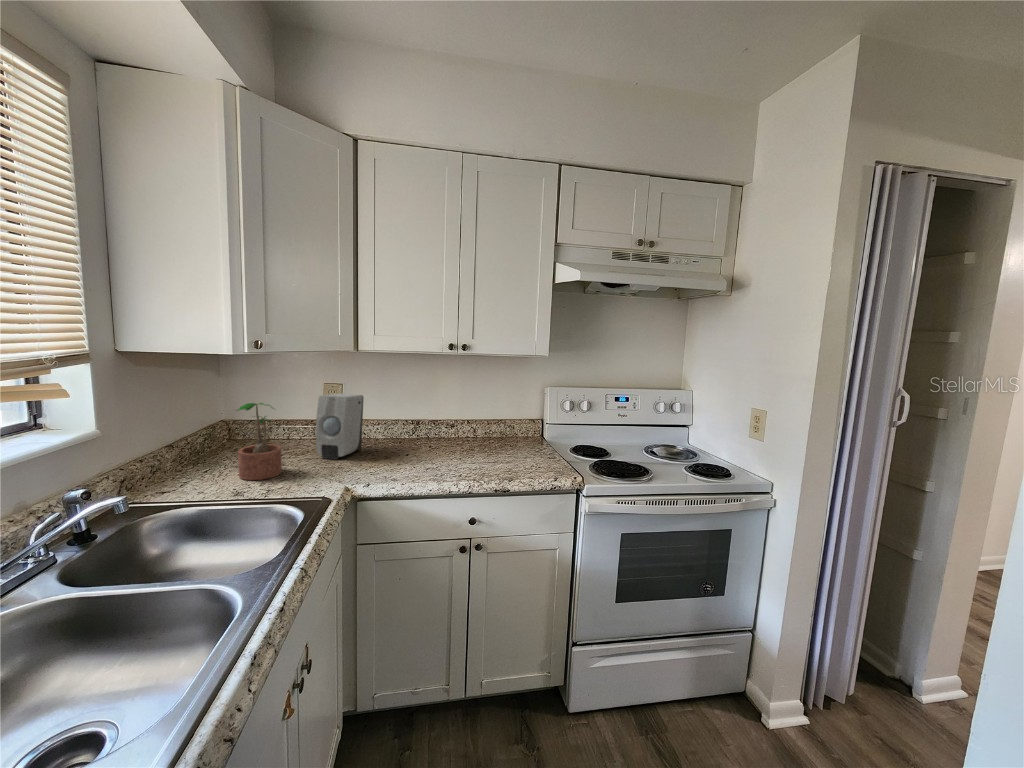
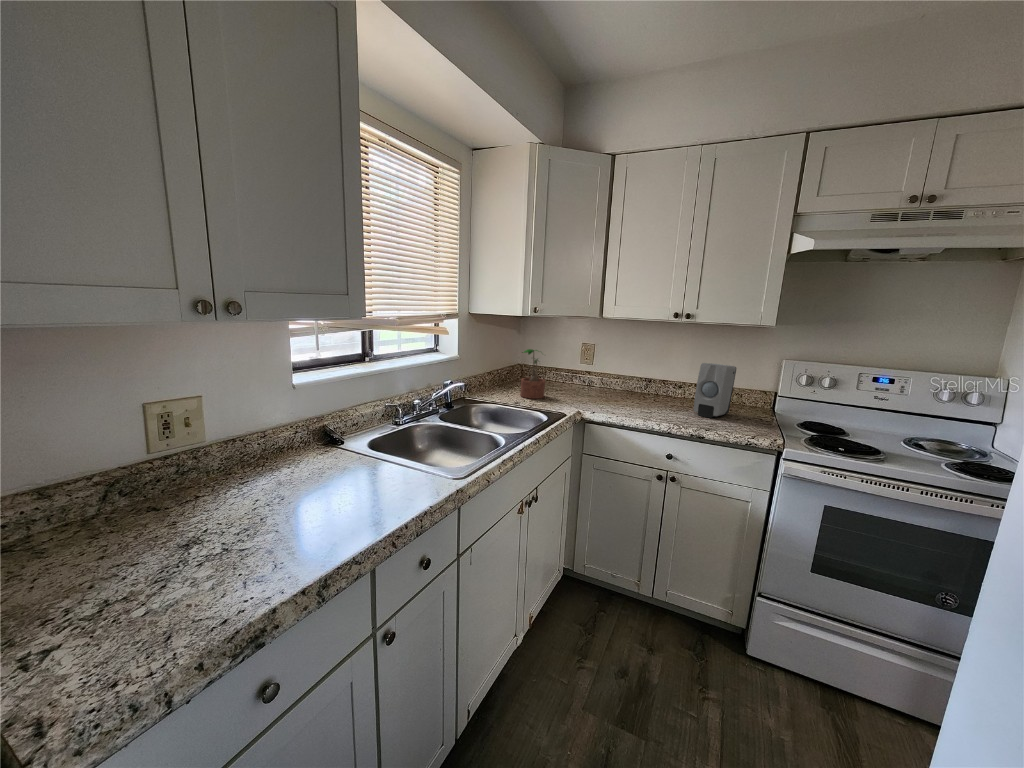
soap dispenser: present [316,394,364,460] -> present [693,363,736,418]

